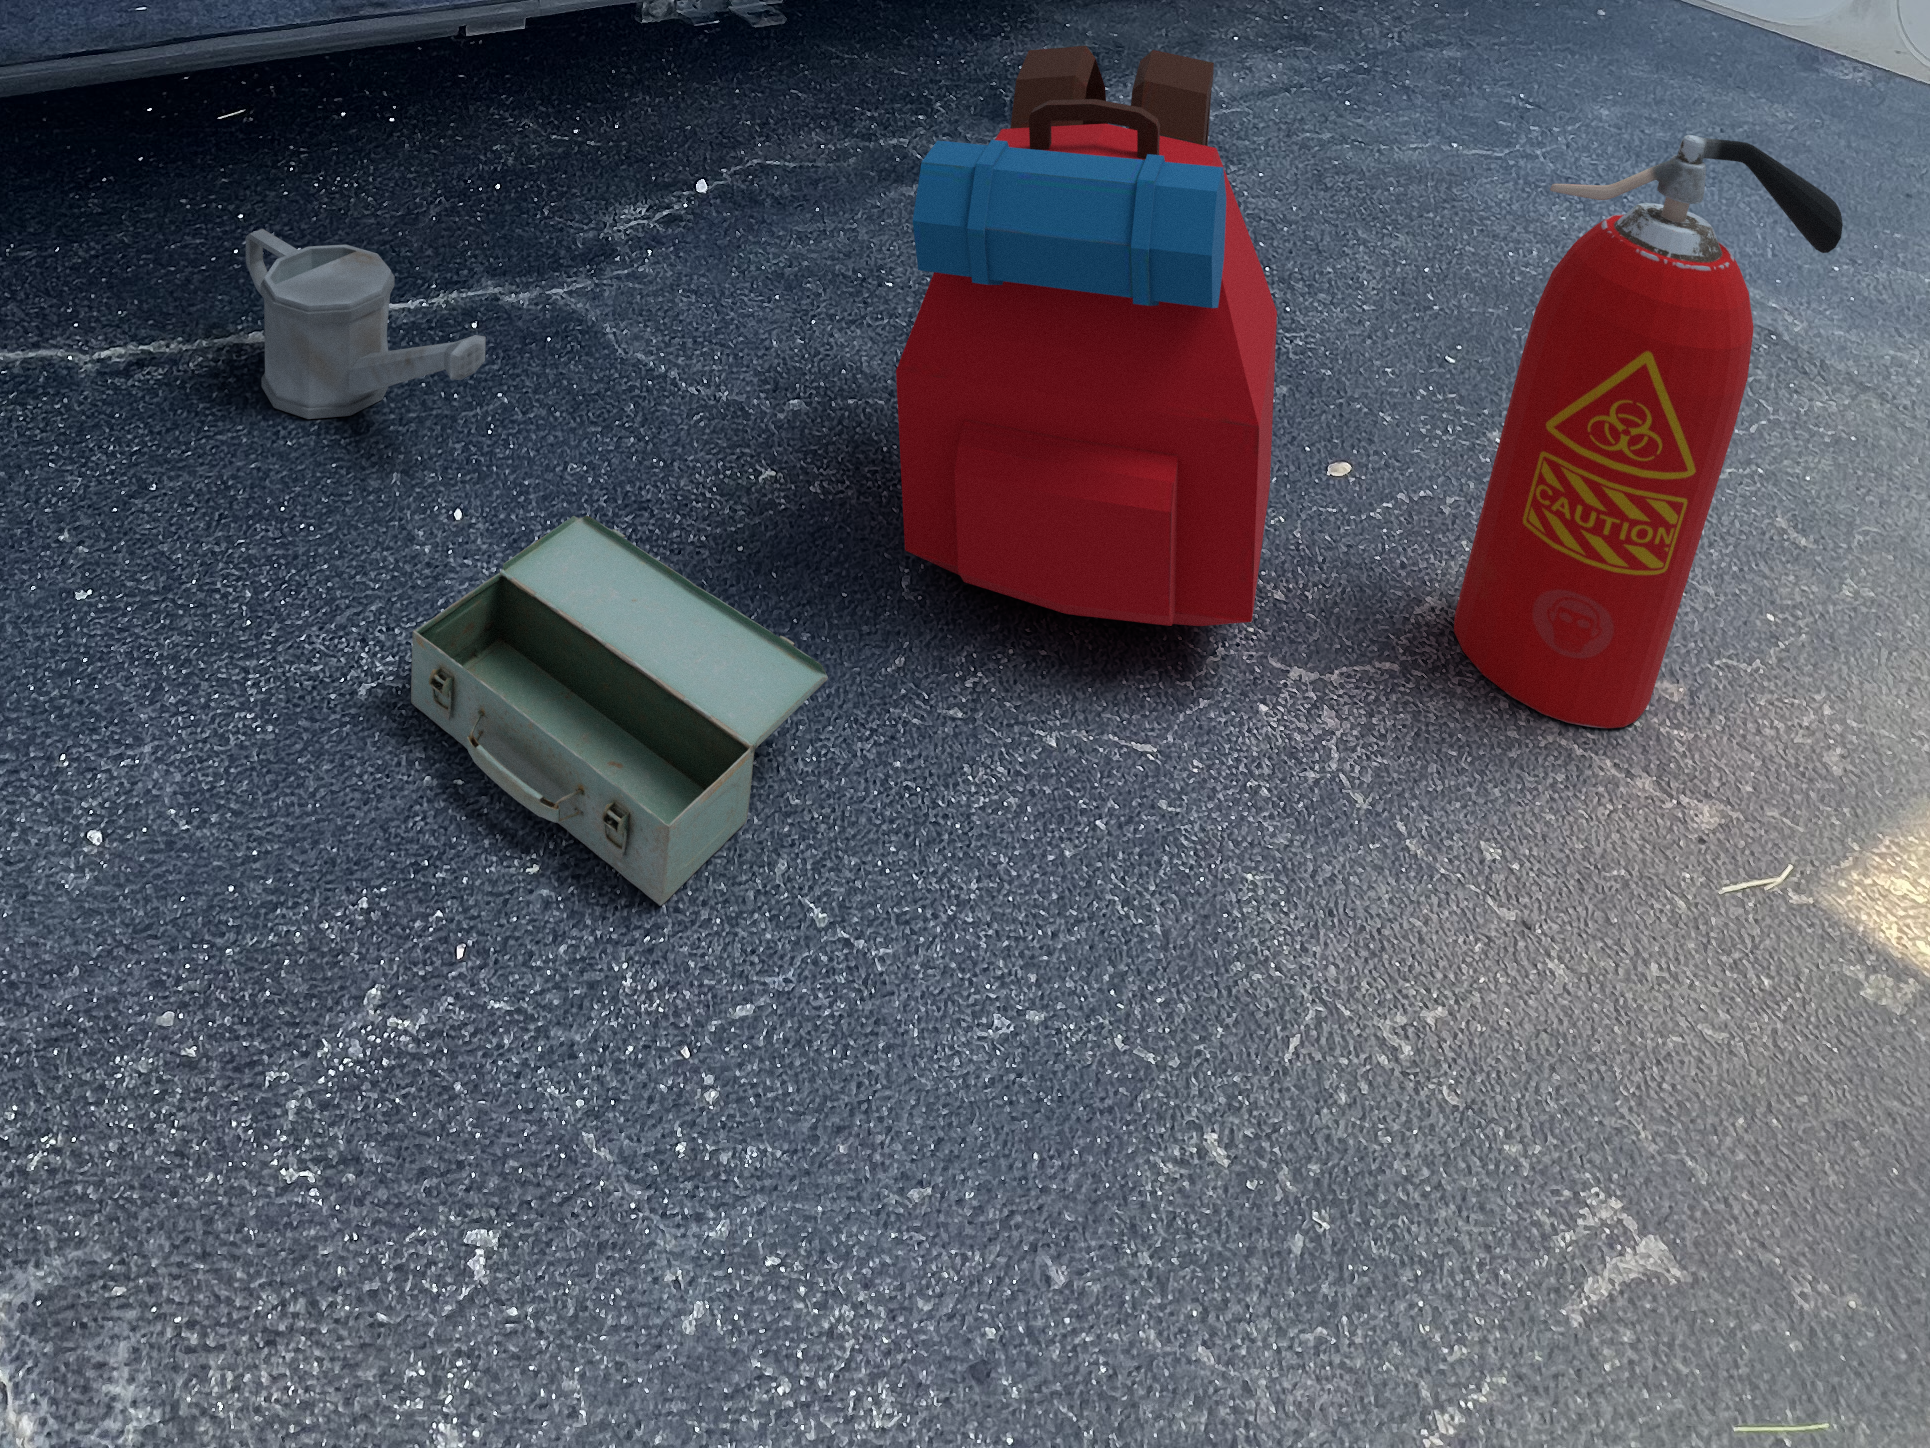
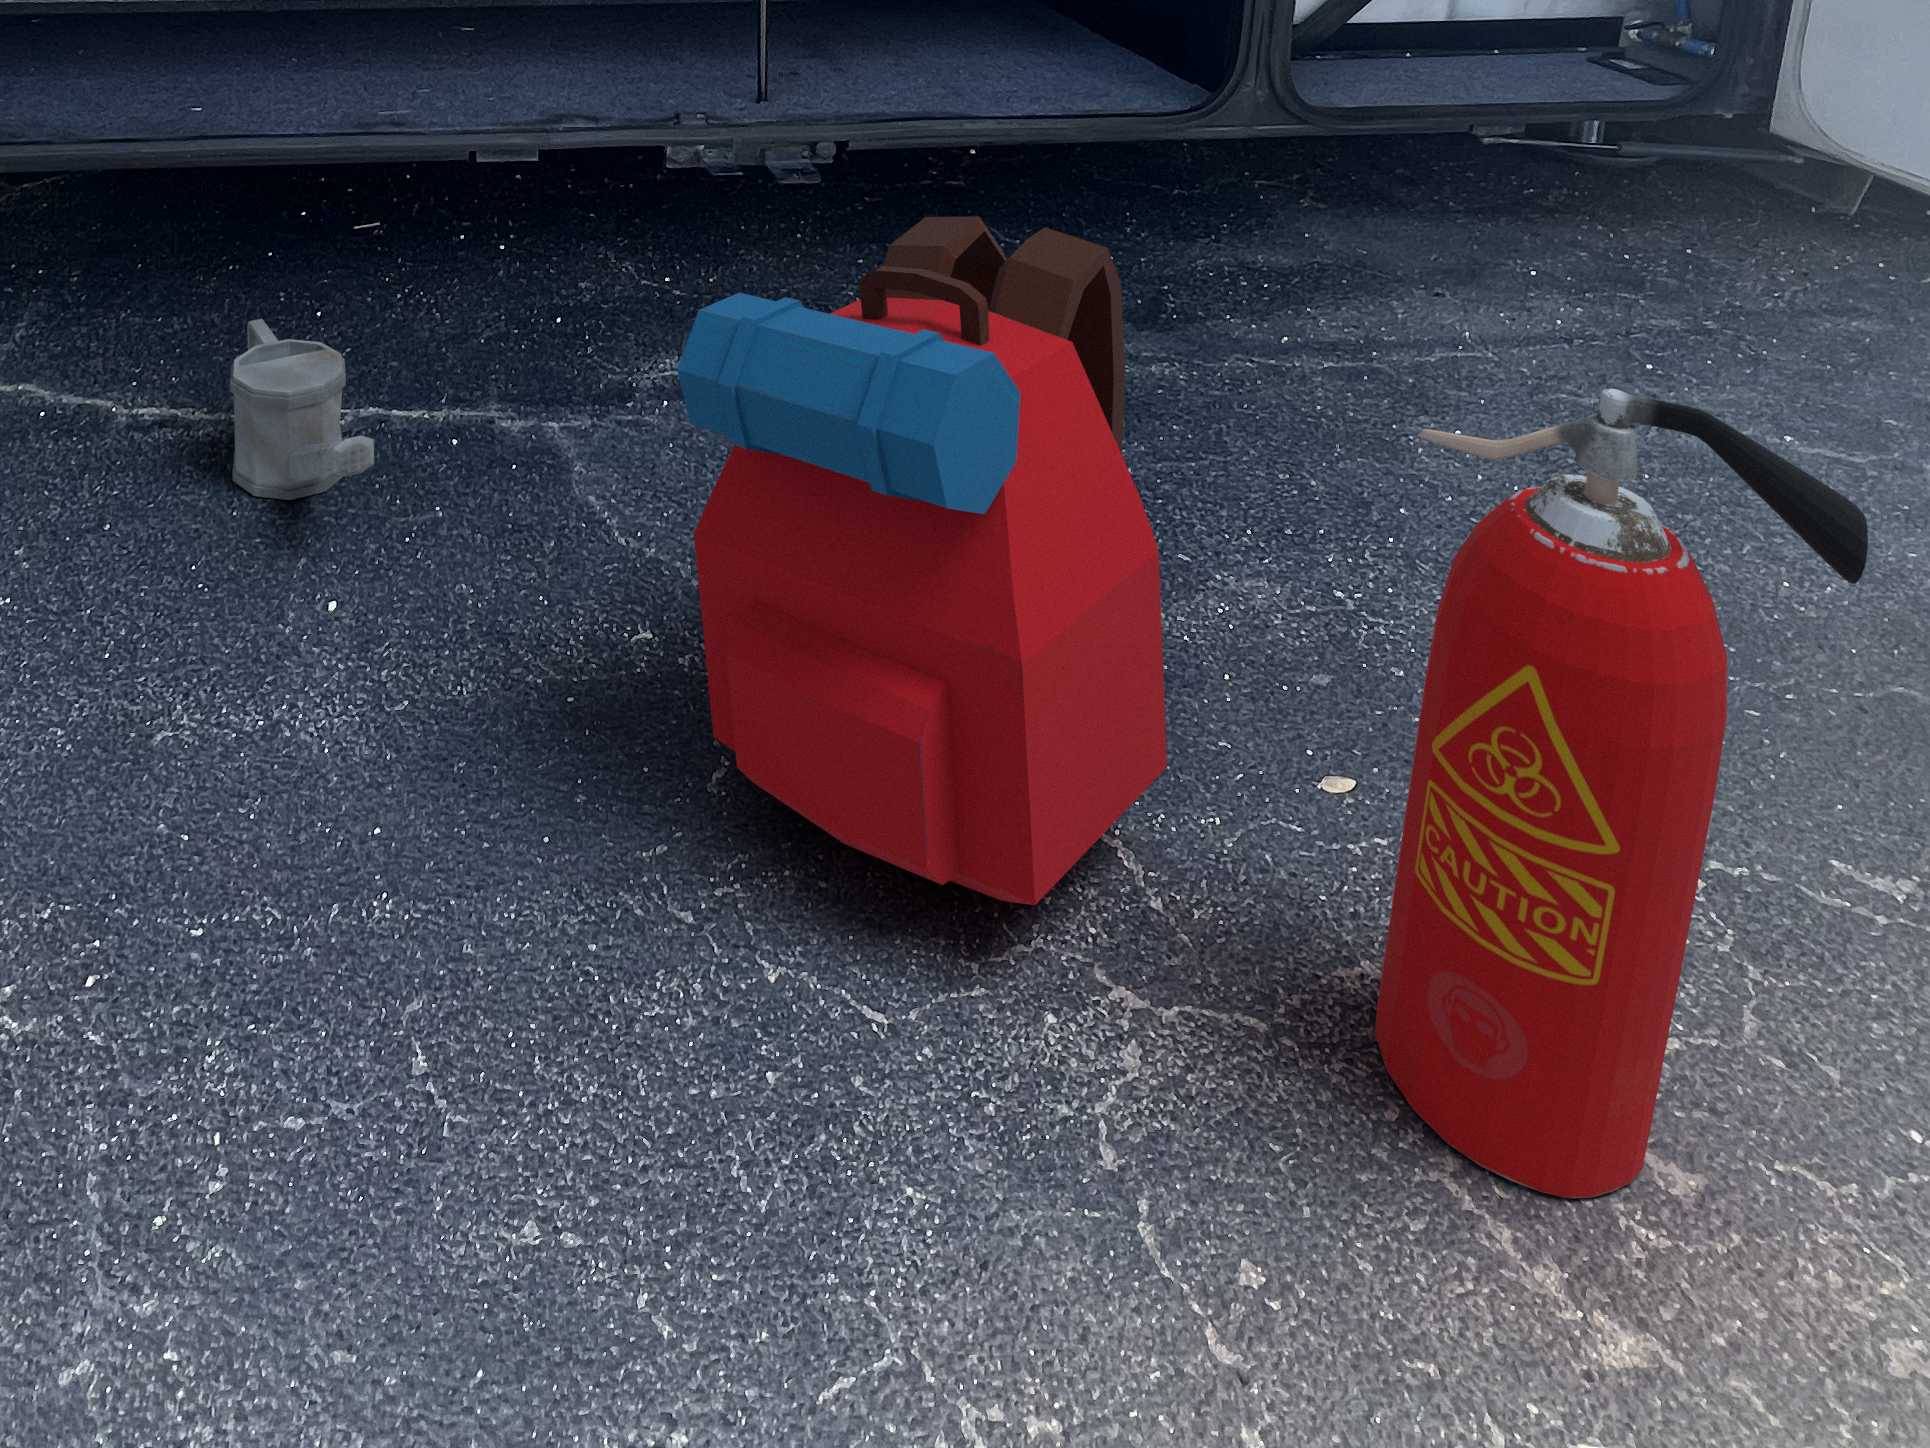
toolbox: present [411,515,828,906] -> none [178,620,521,1001]

